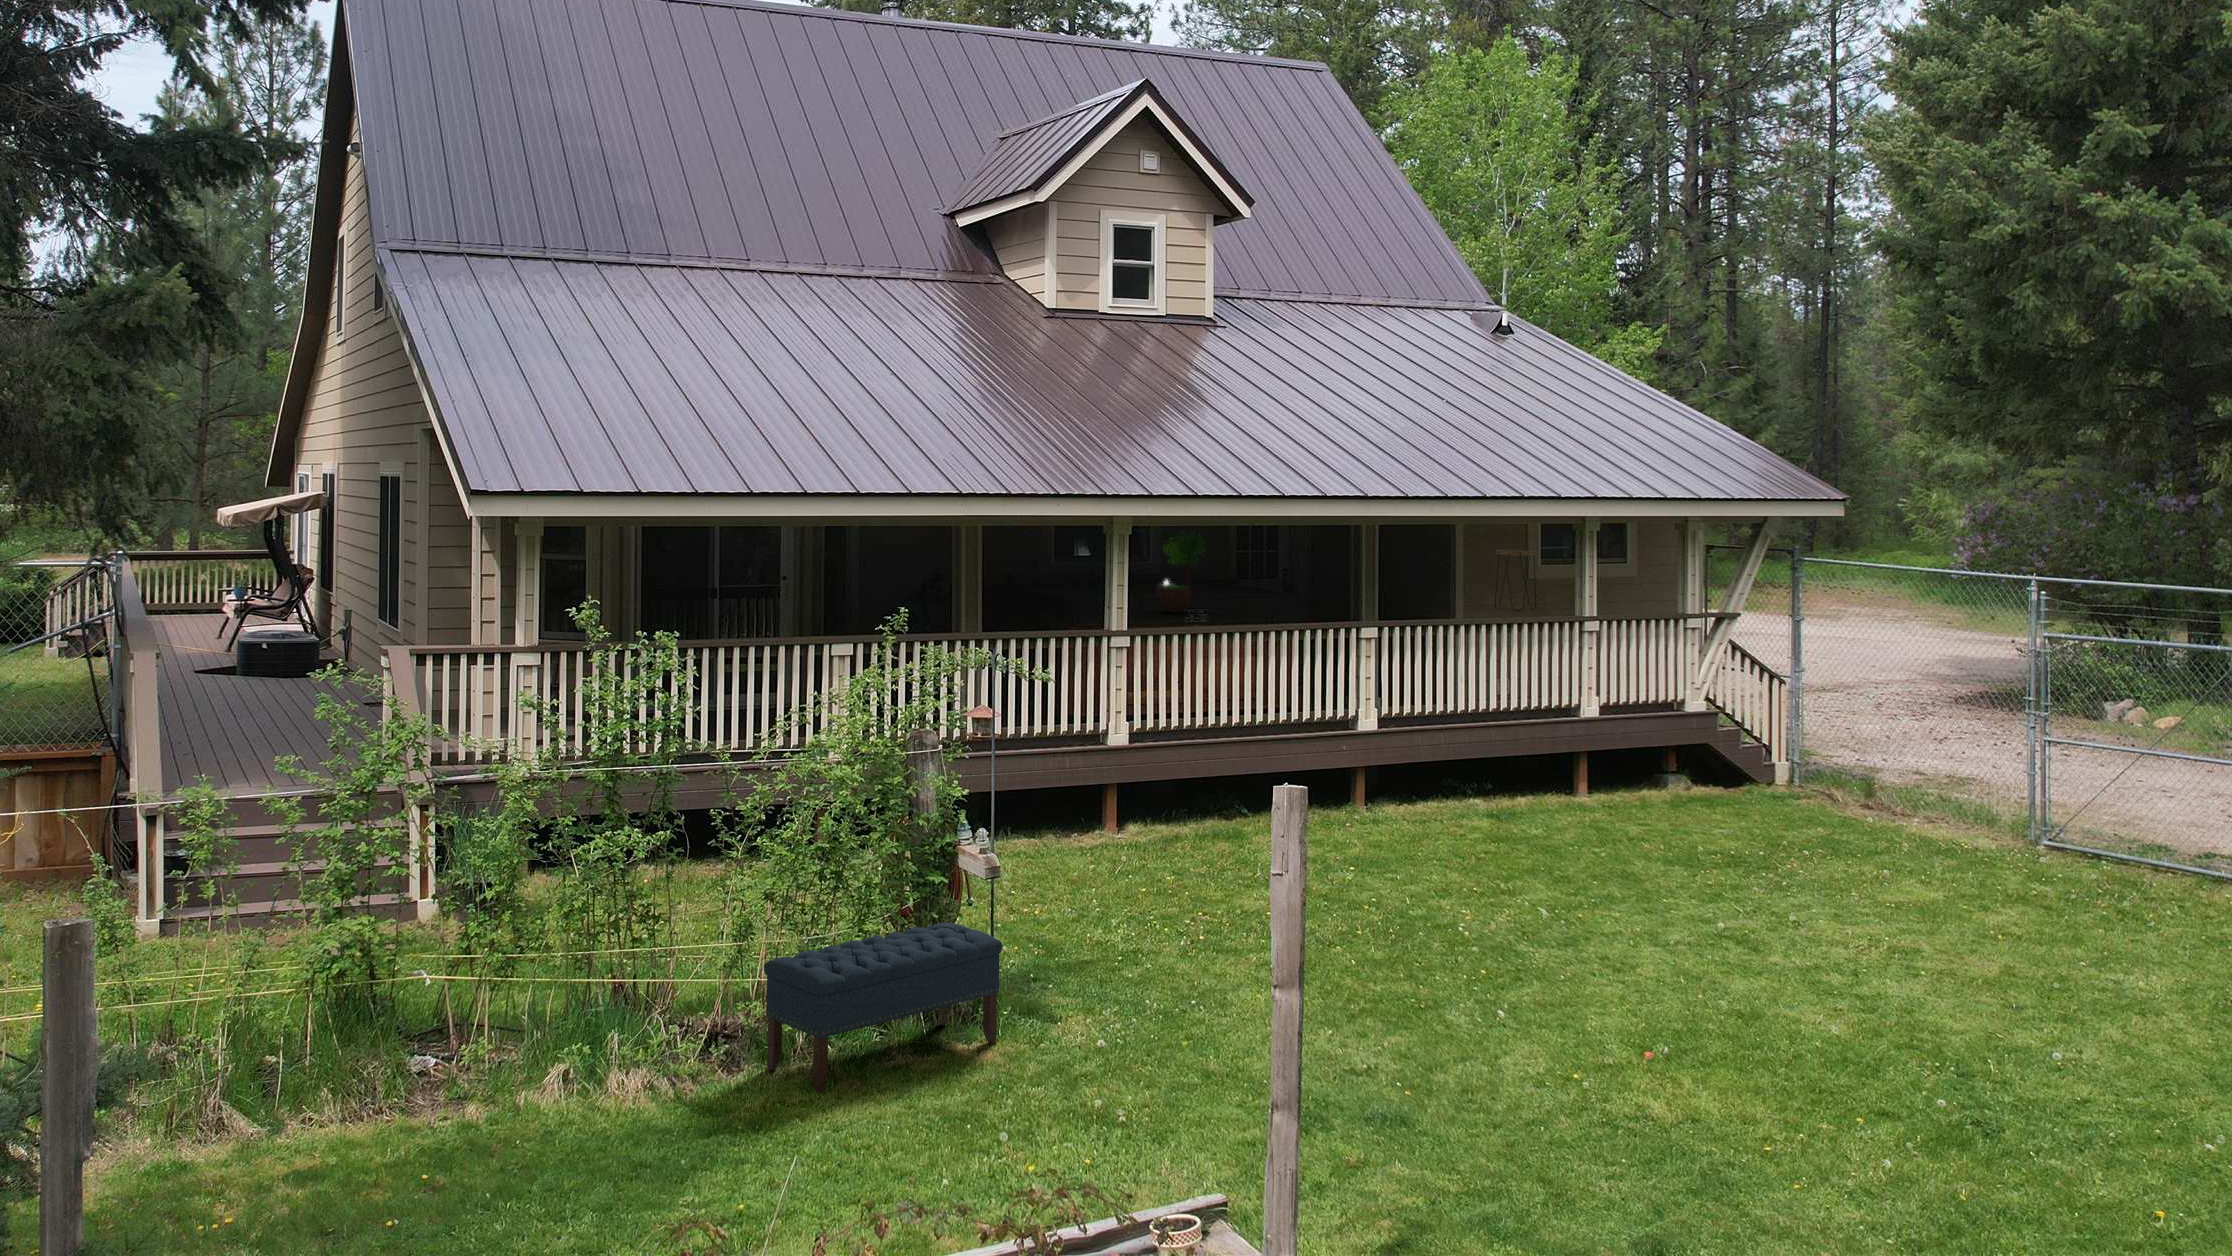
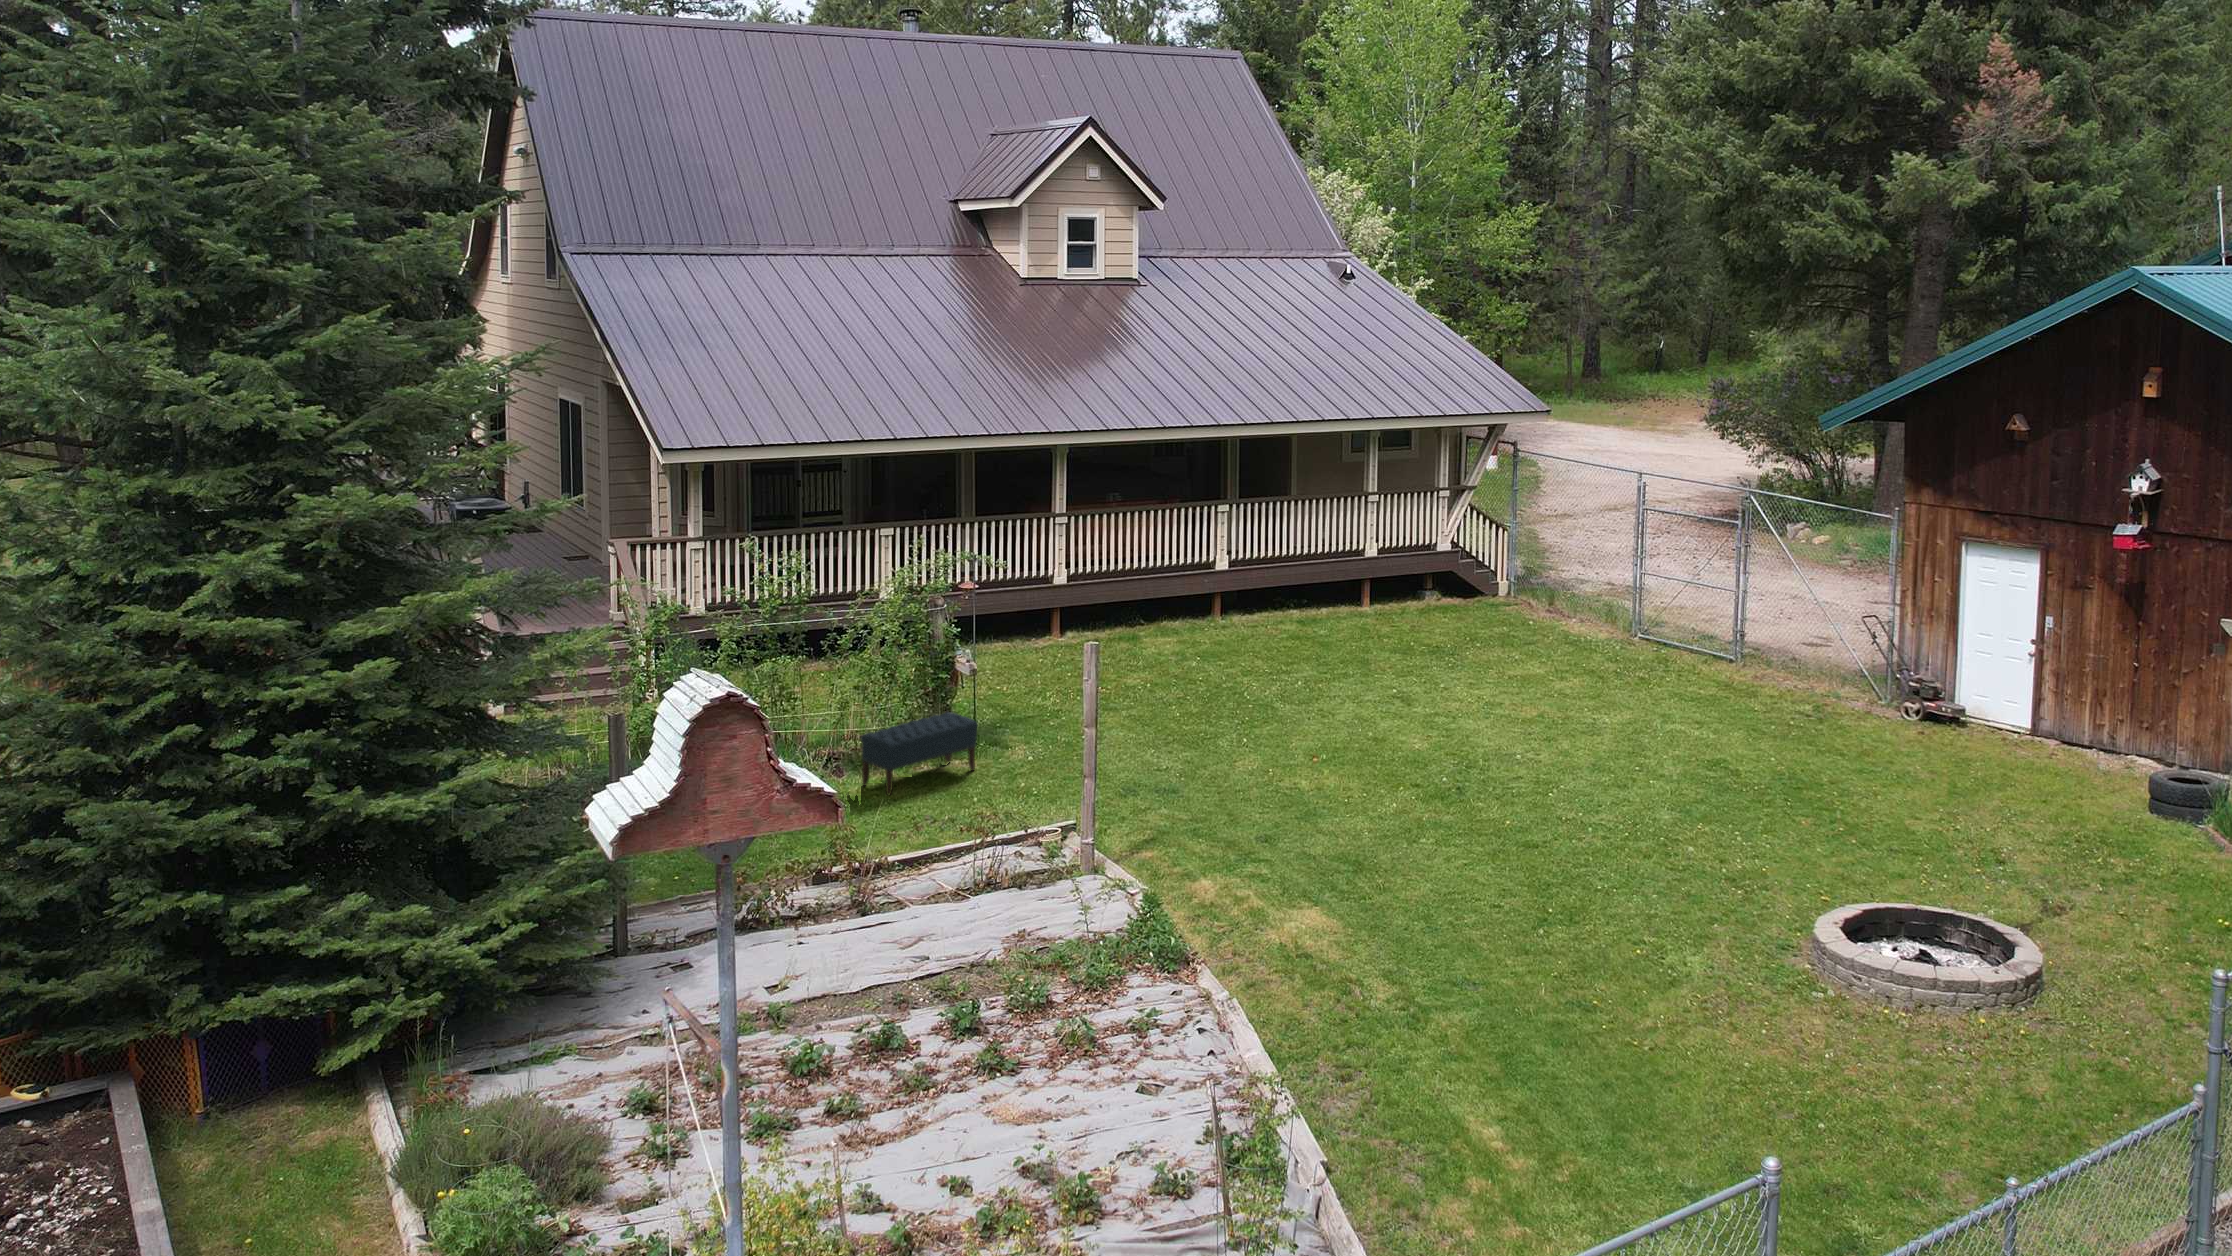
potted tree: present [1156,531,1205,612] -> none [1096,424,1130,481]
side table: present [1495,550,1538,611] -> none [1328,434,1357,478]

